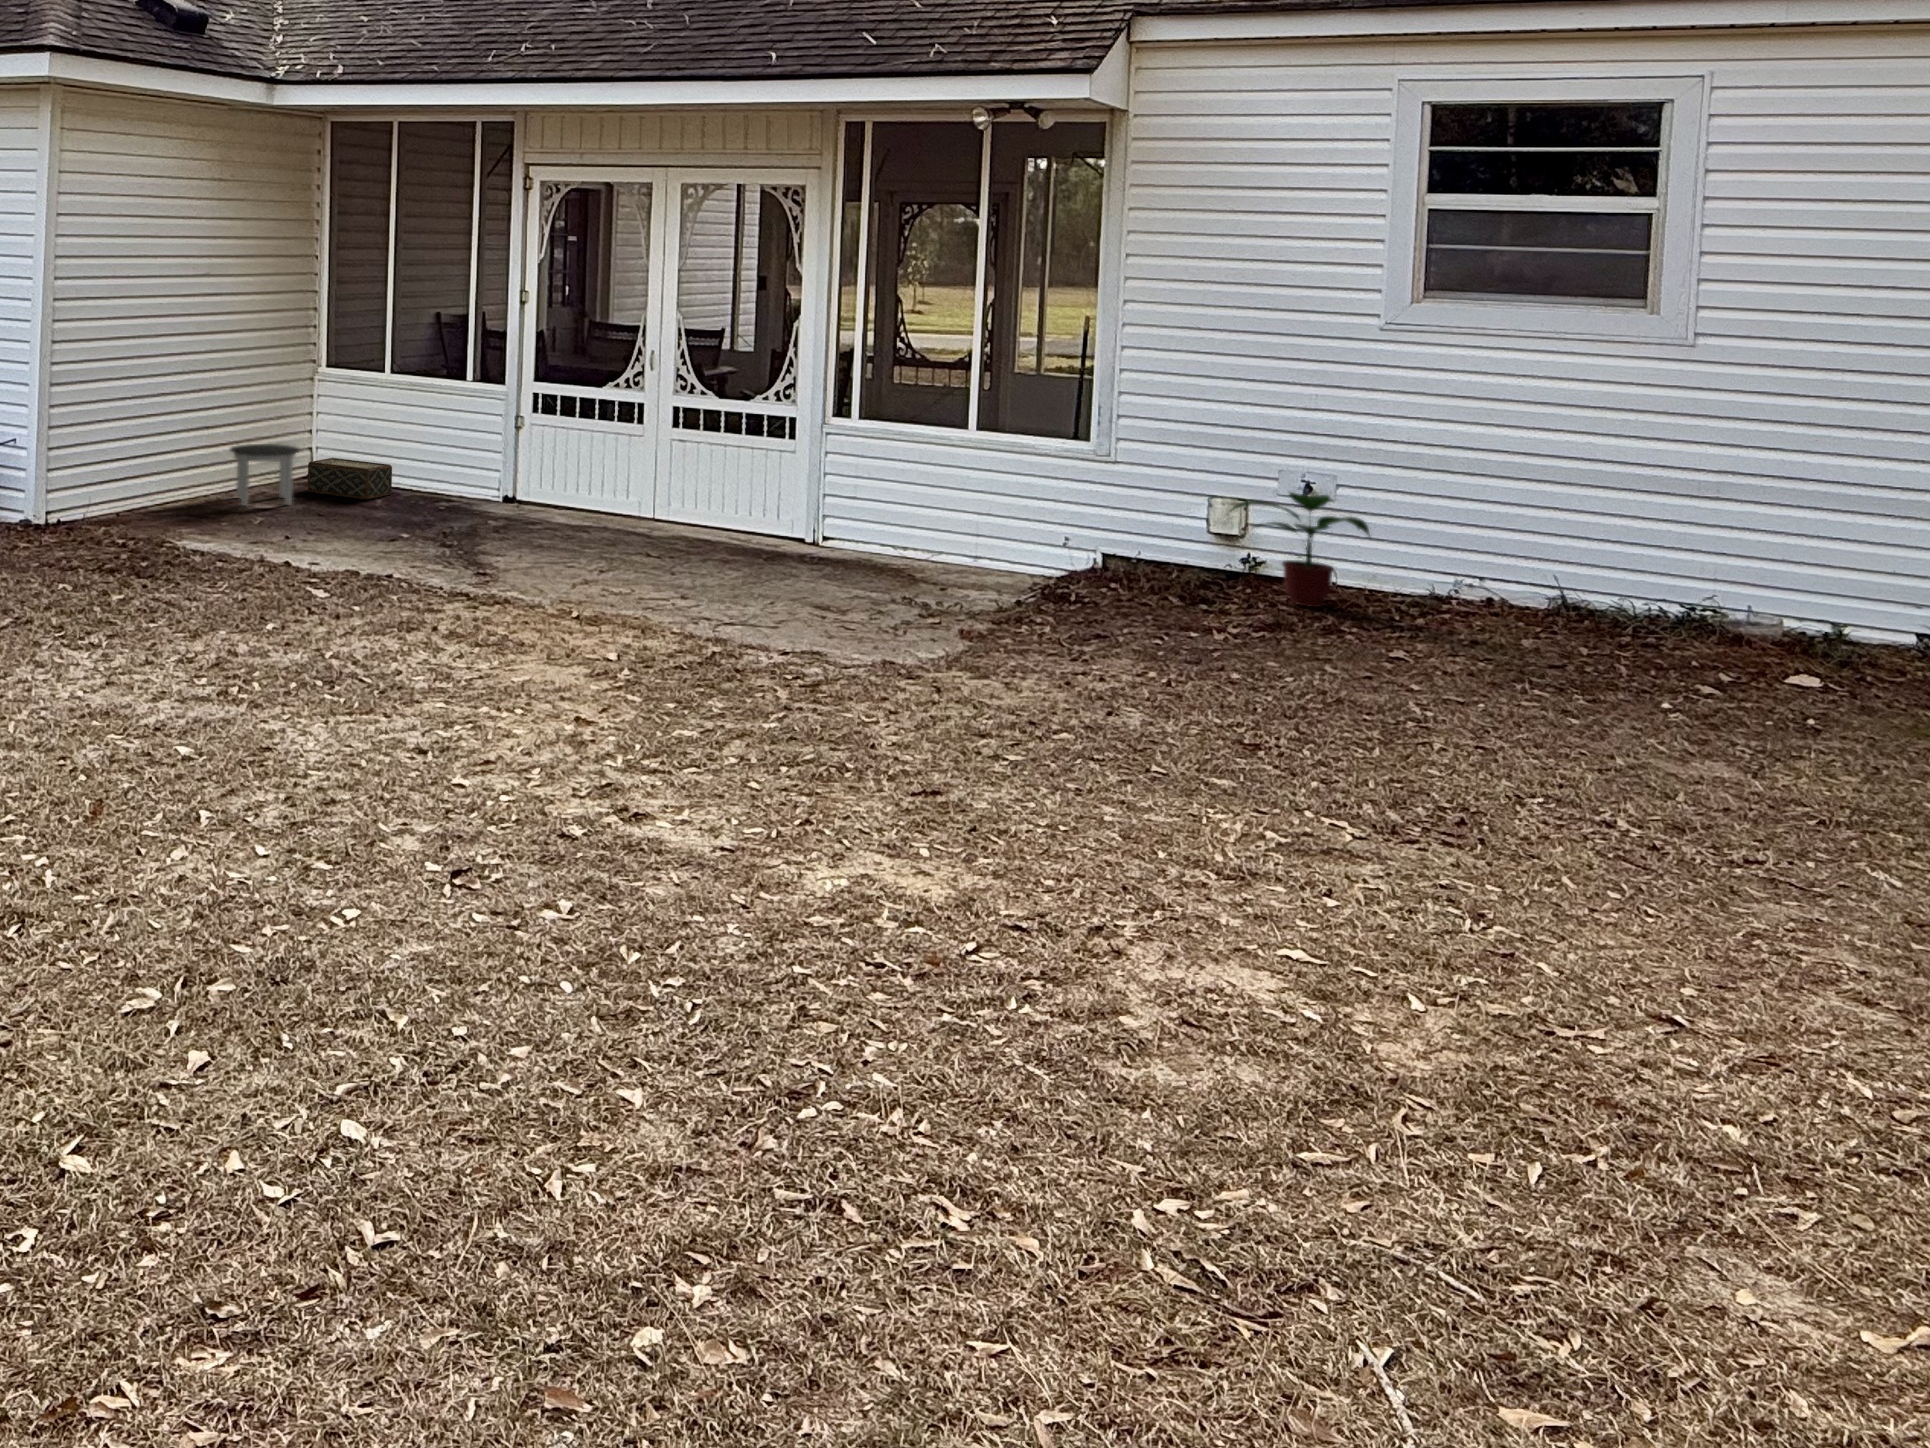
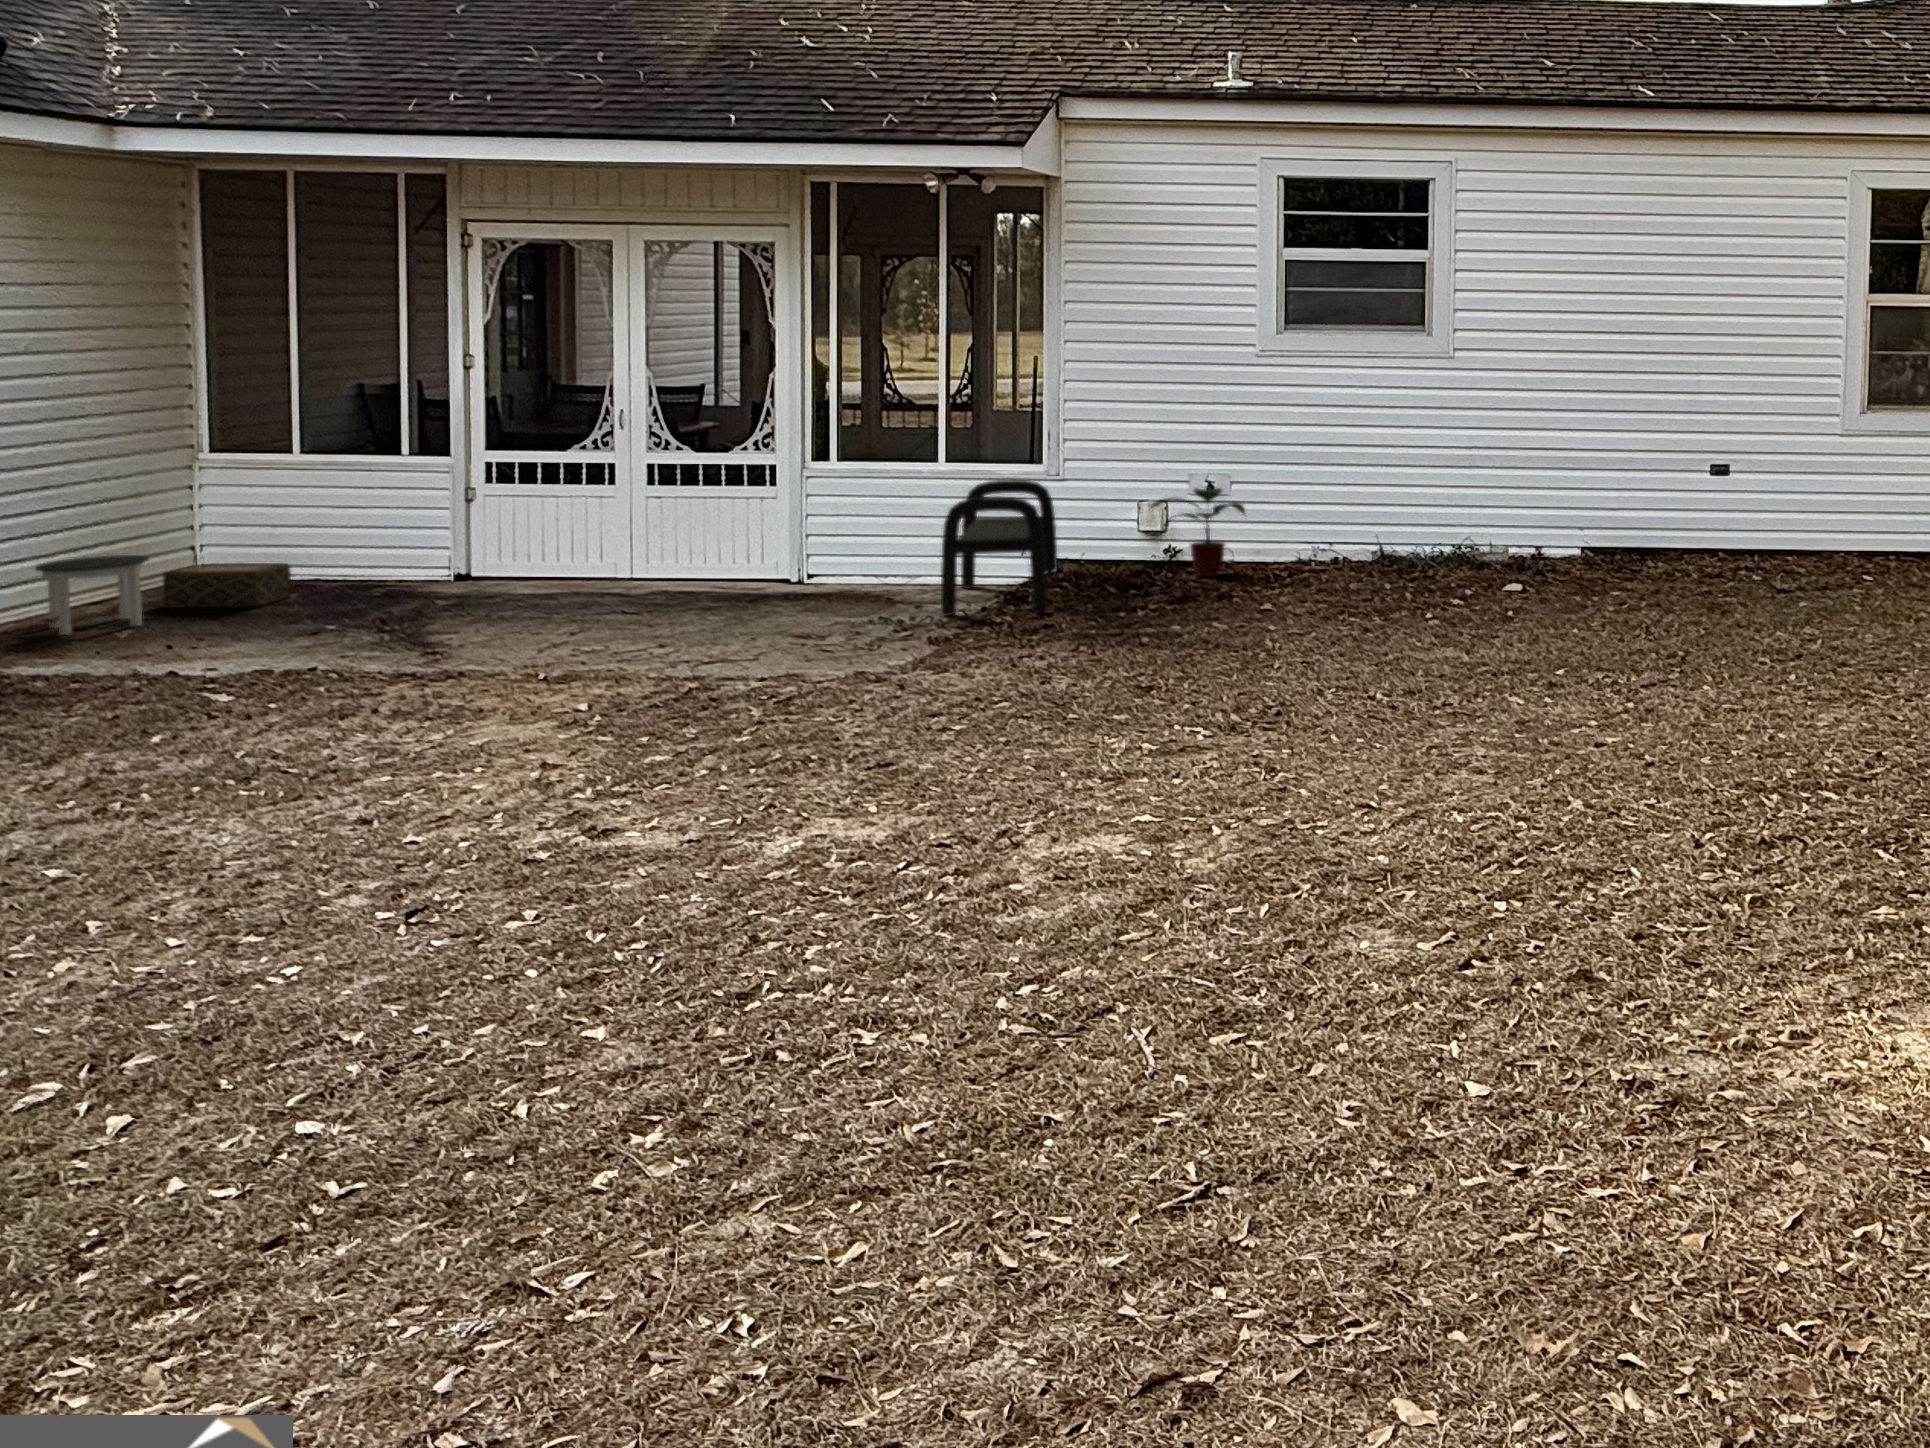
bench: none [966,456,1100,620] -> present [941,480,1058,616]

